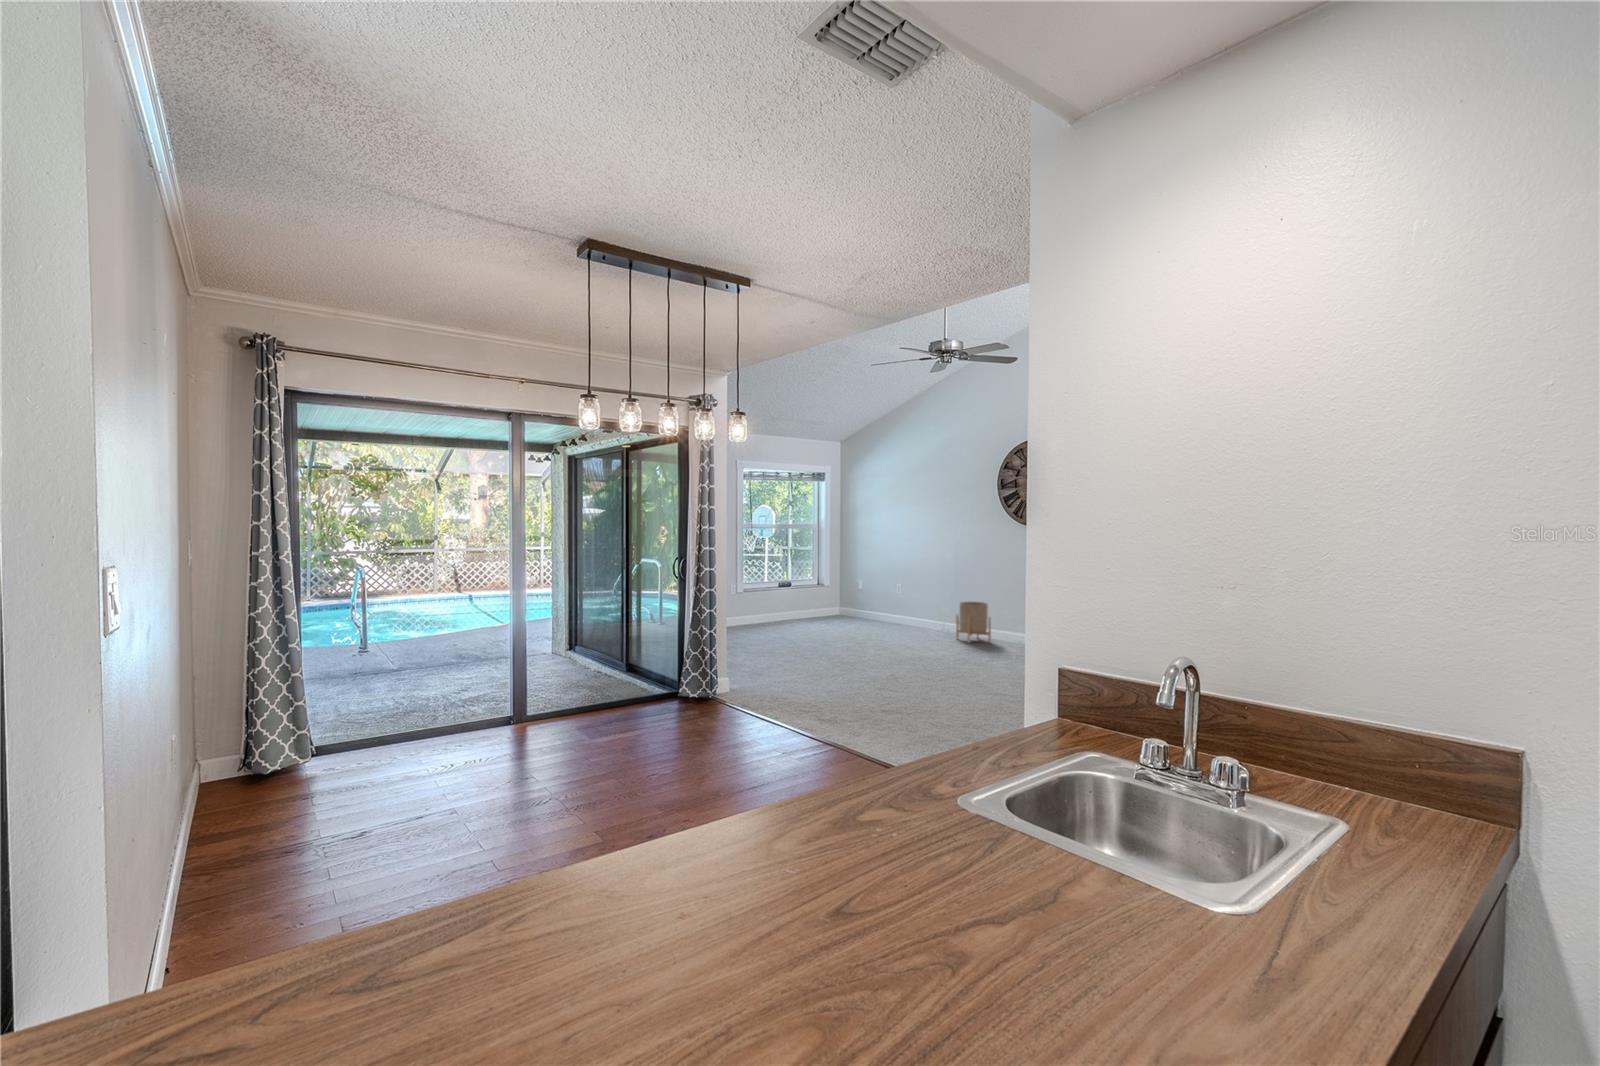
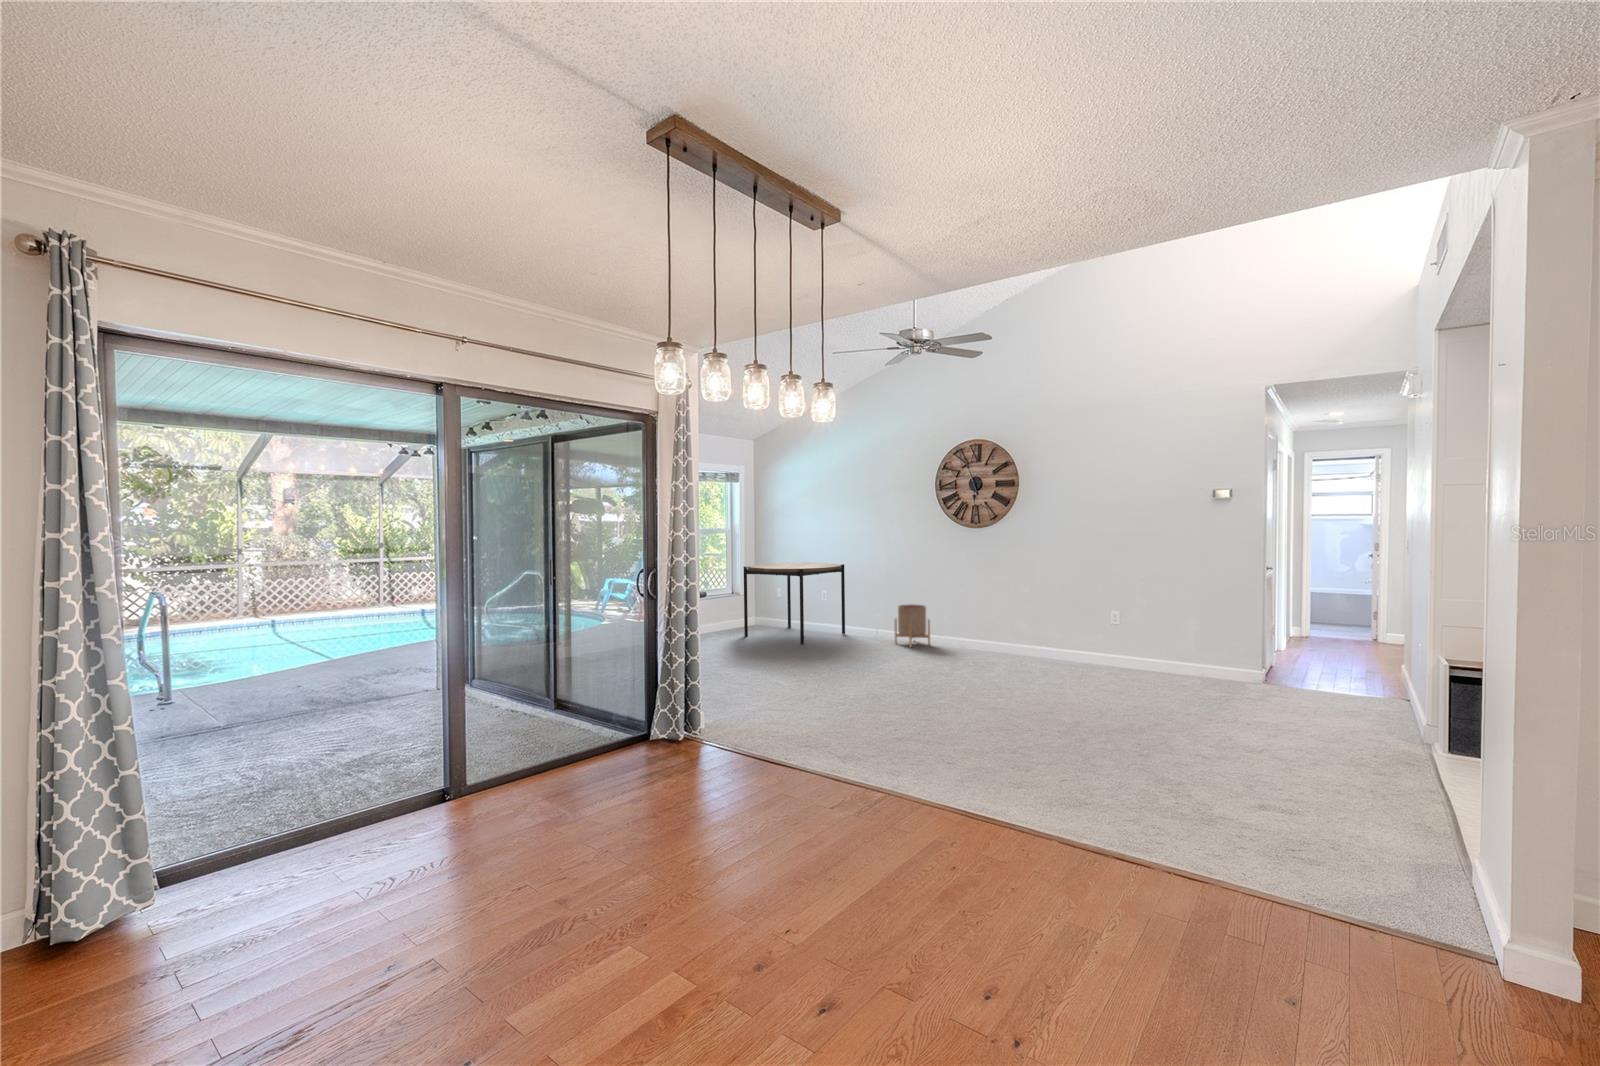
dining table: none [817,558,915,635] -> present [743,563,845,644]

